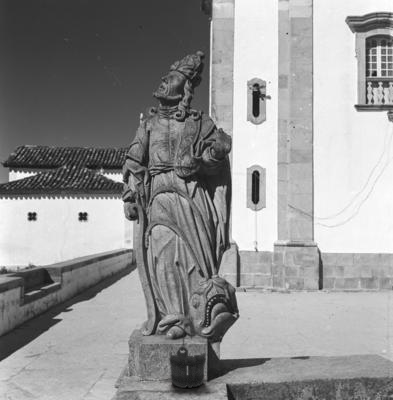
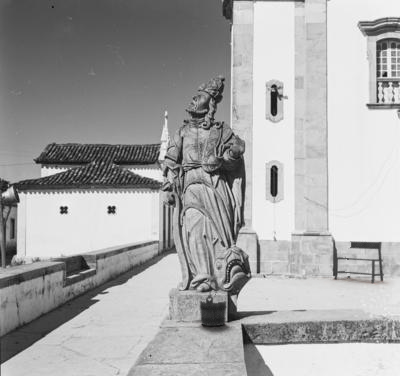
bench: none [320,251,372,297] -> present [335,241,384,283]

